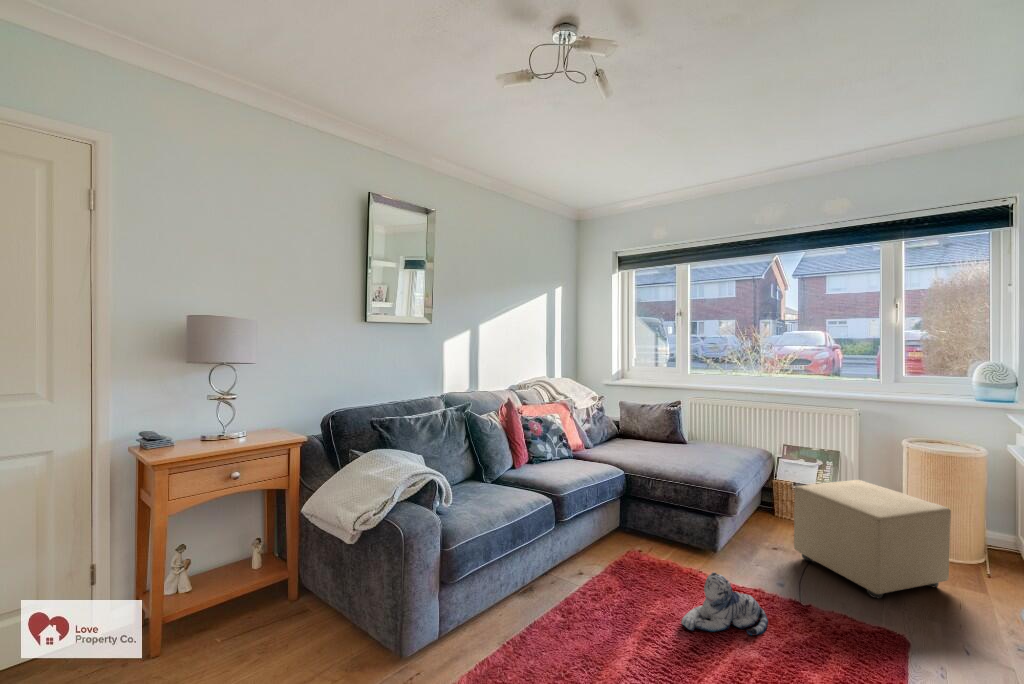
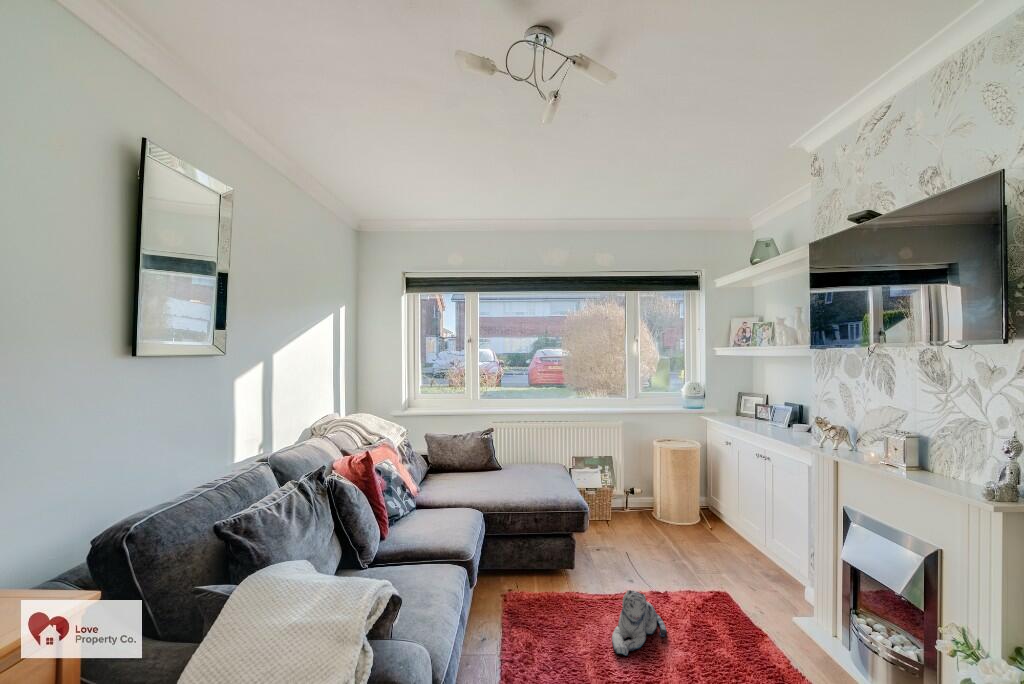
ottoman: present [794,480,951,598] -> none [618,476,709,568]

